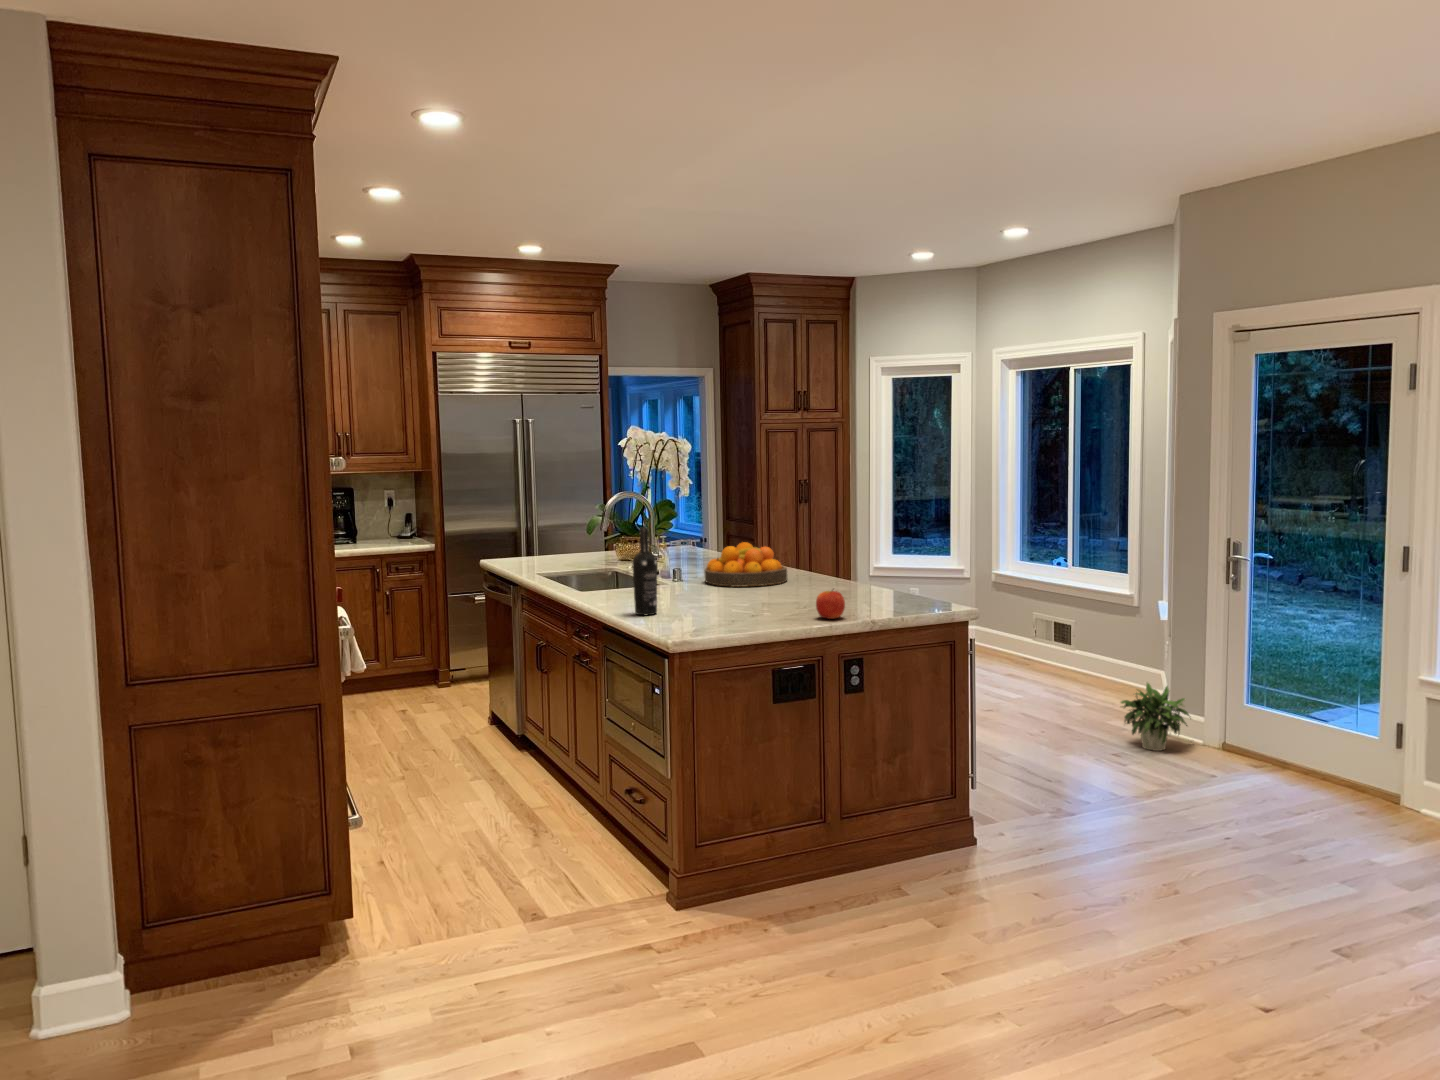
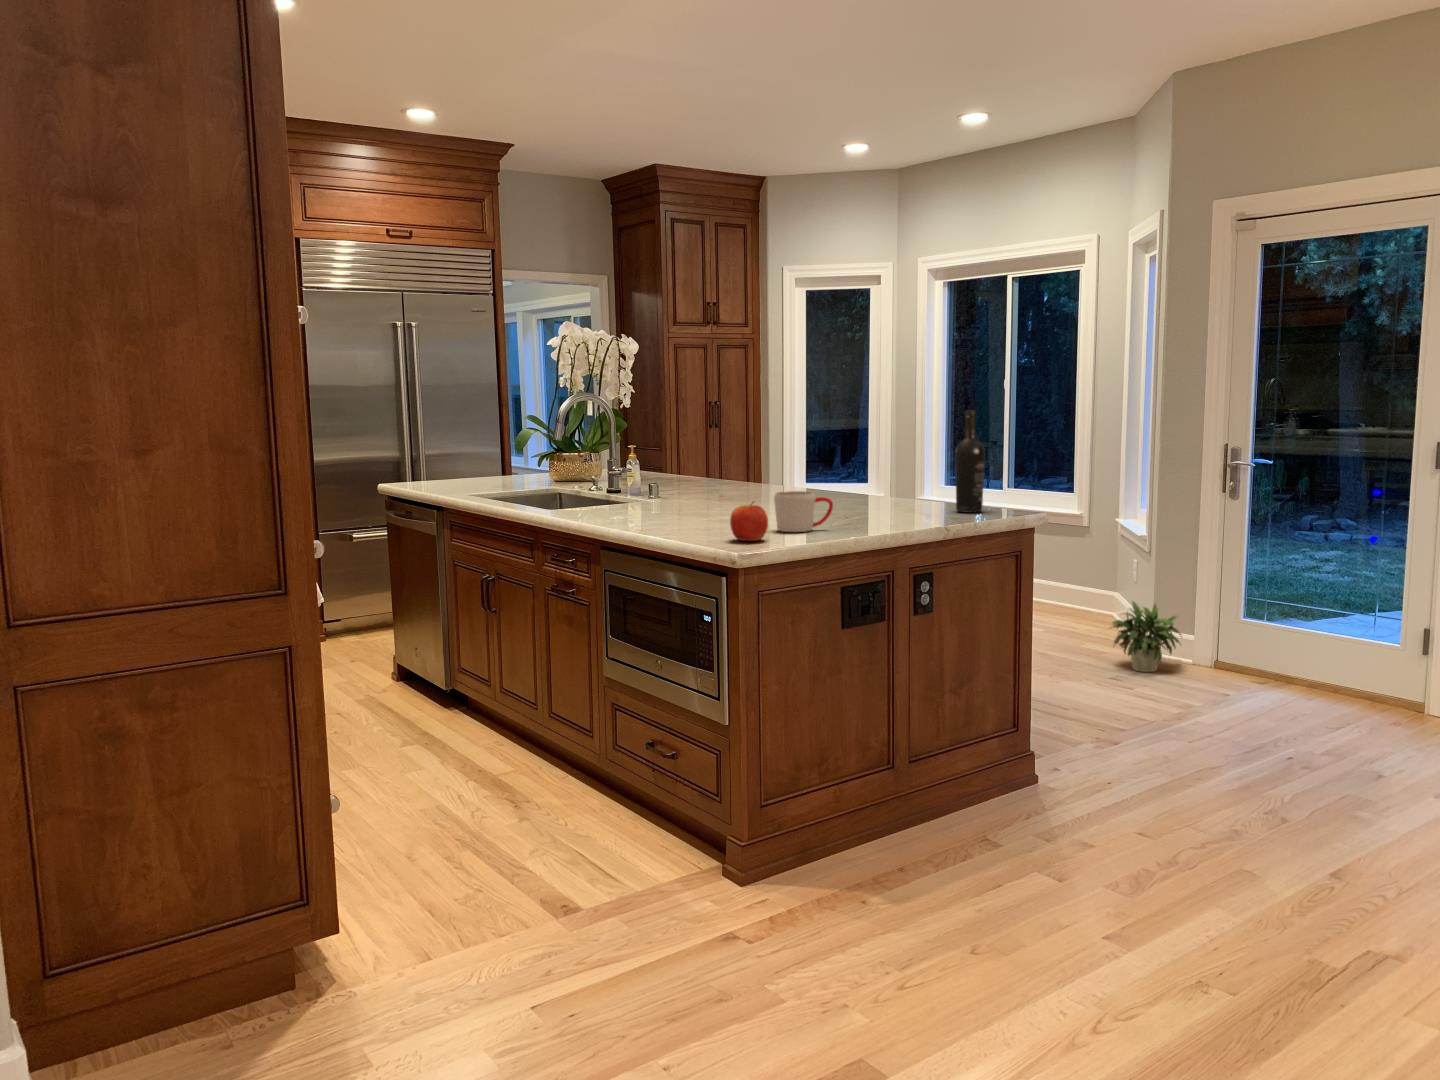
wine bottle: present [633,528,657,615] -> present [955,410,985,513]
fruit bowl: present [704,542,787,587] -> none [688,450,785,500]
mug: none [724,589,773,623] -> present [774,491,833,532]
apple: present [816,590,845,619] -> present [730,502,768,541]

